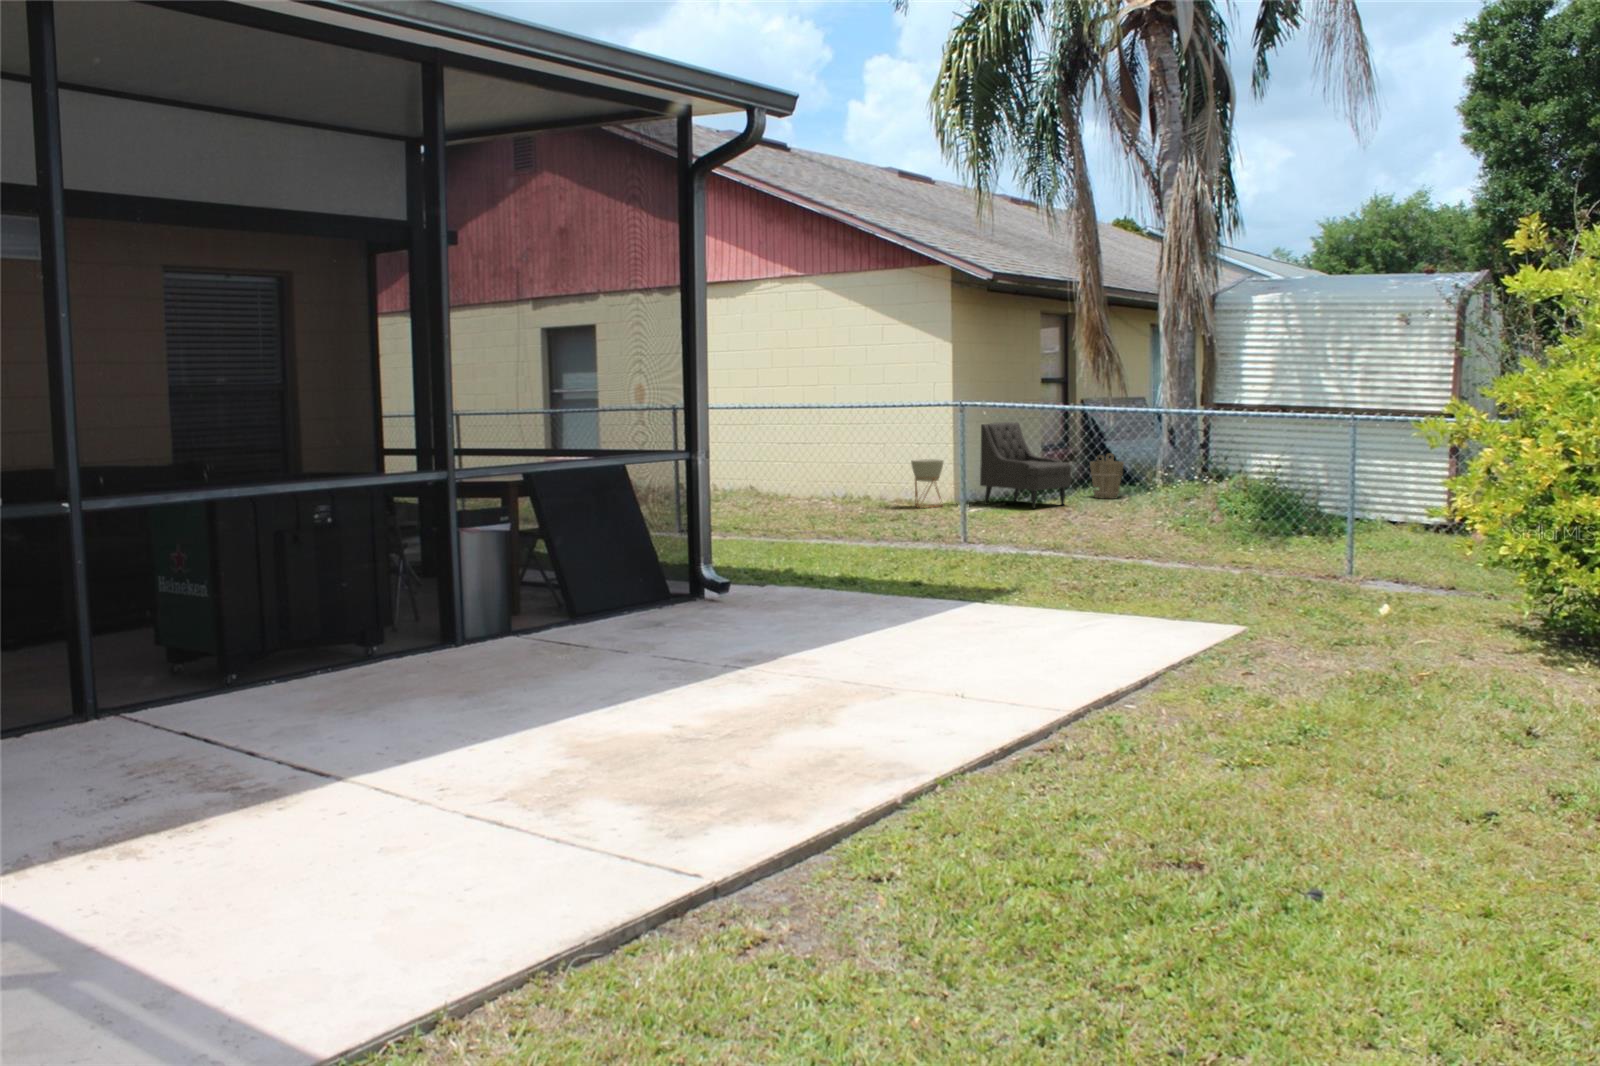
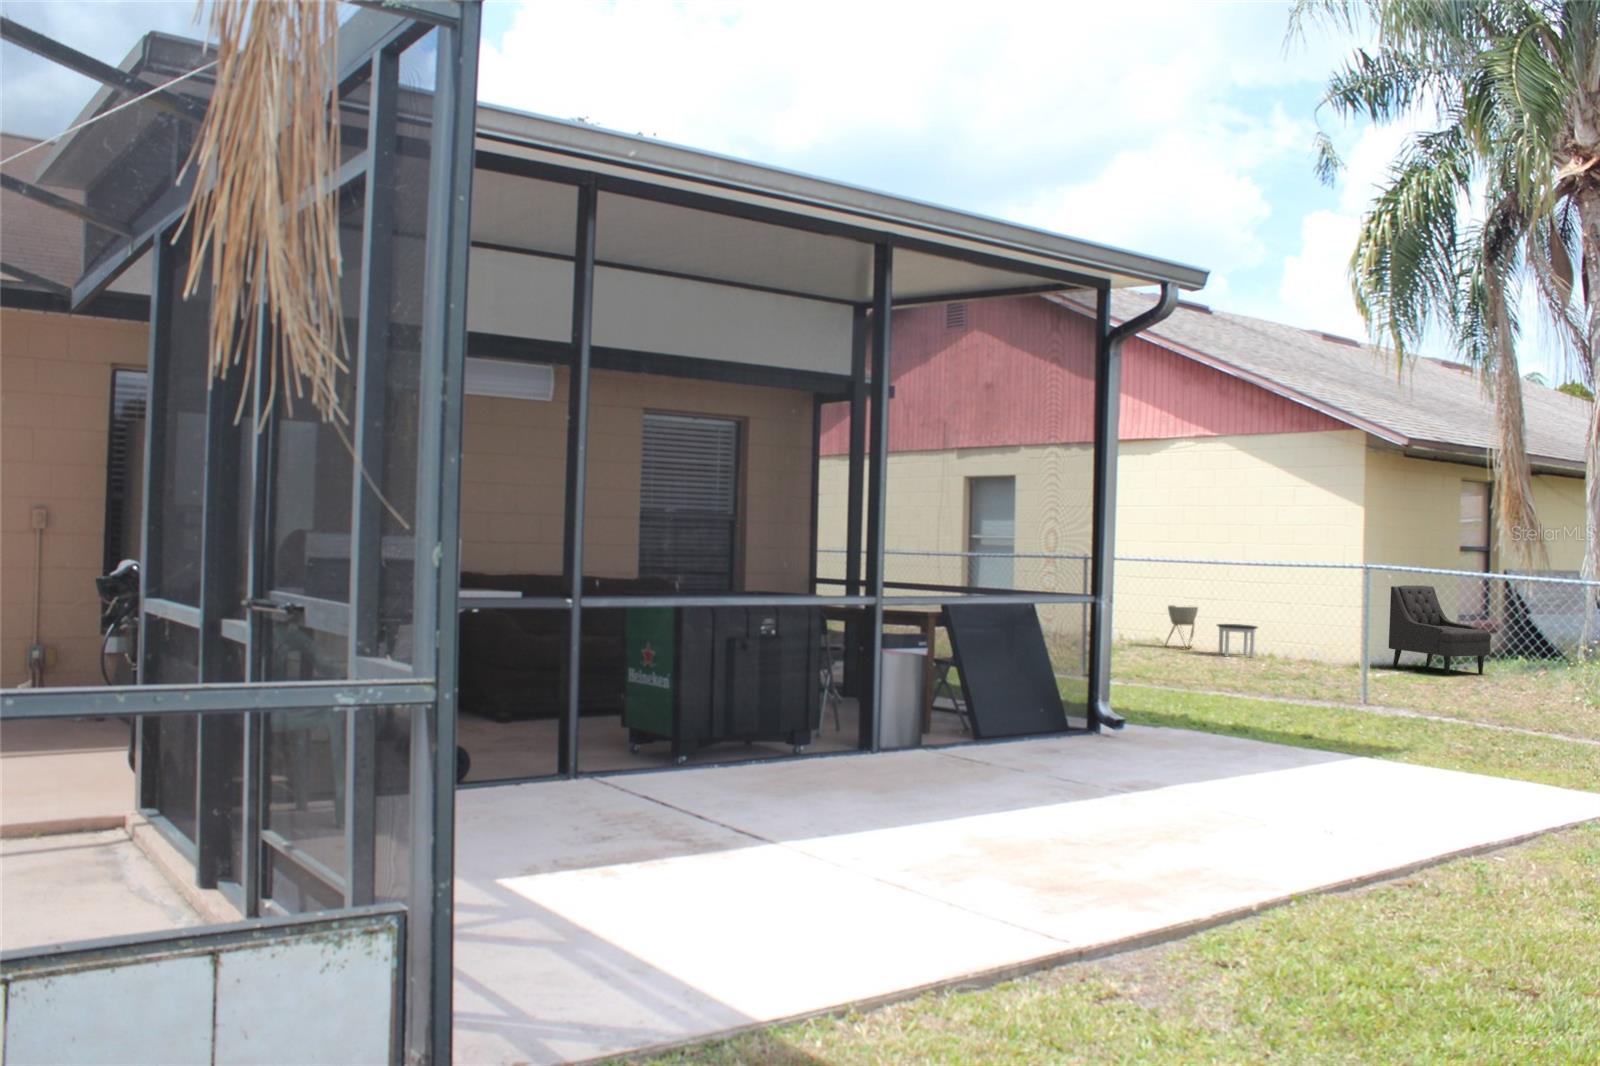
bucket: present [1090,453,1124,499] -> none [1515,623,1555,671]
planter: present [911,459,944,508] -> present [1165,605,1198,650]
round table: none [817,471,857,504] -> present [1217,624,1257,657]

